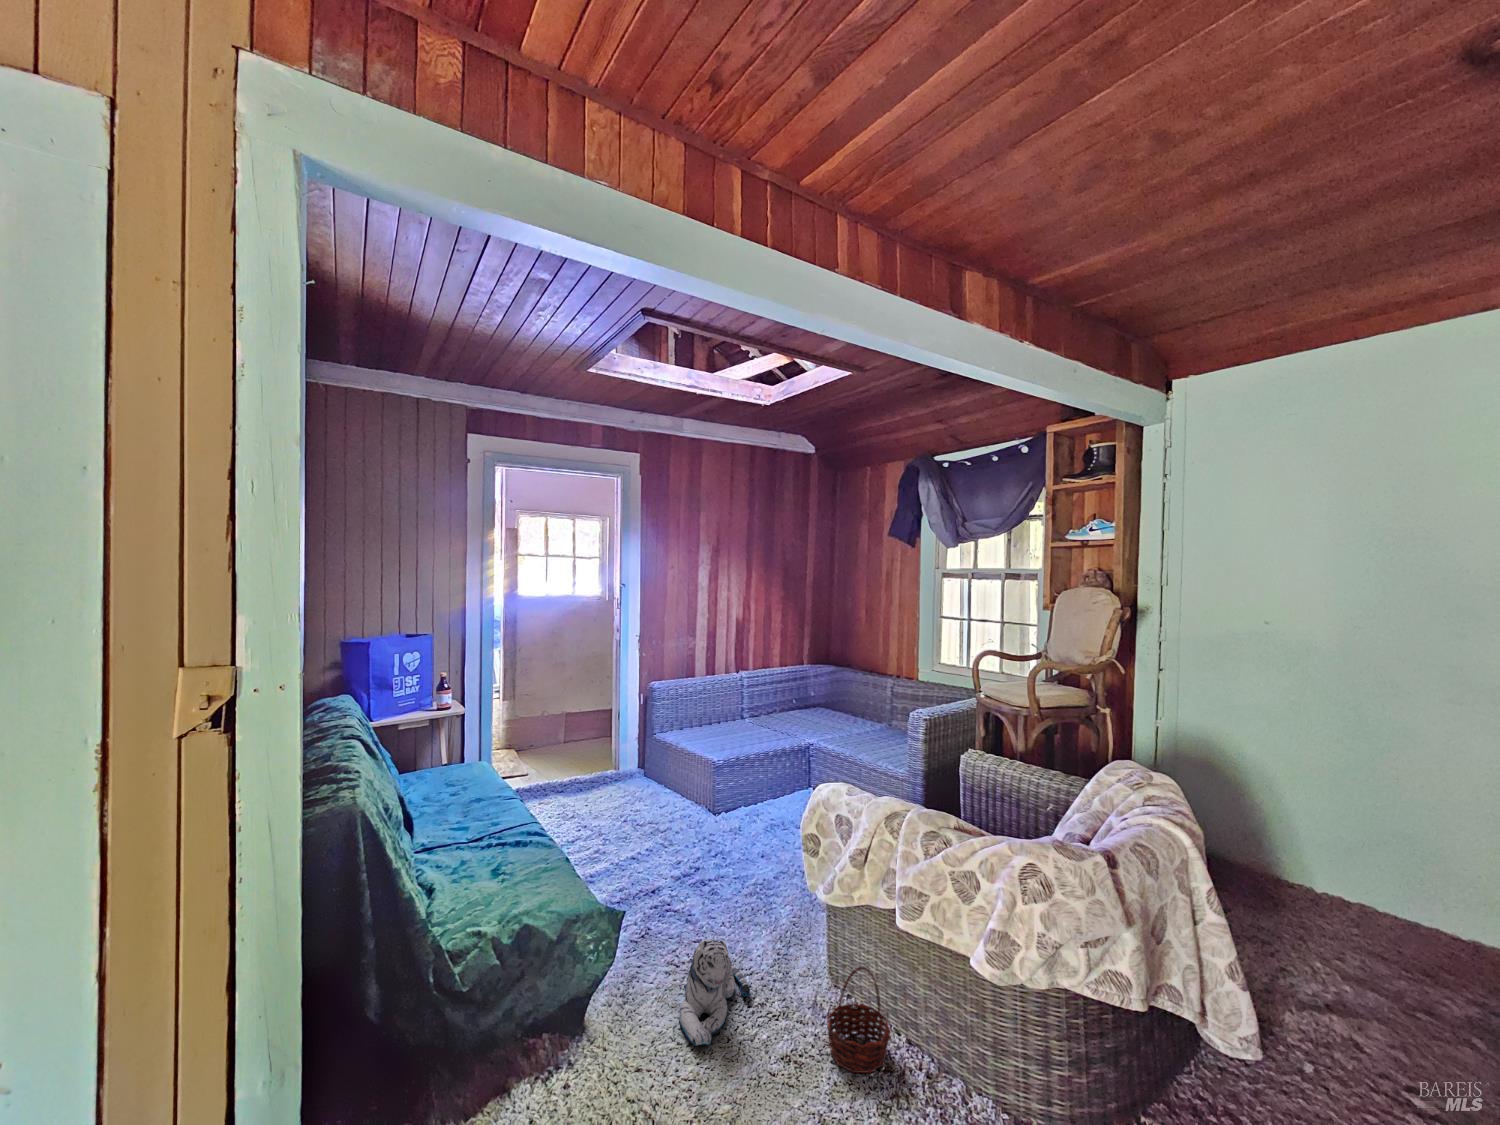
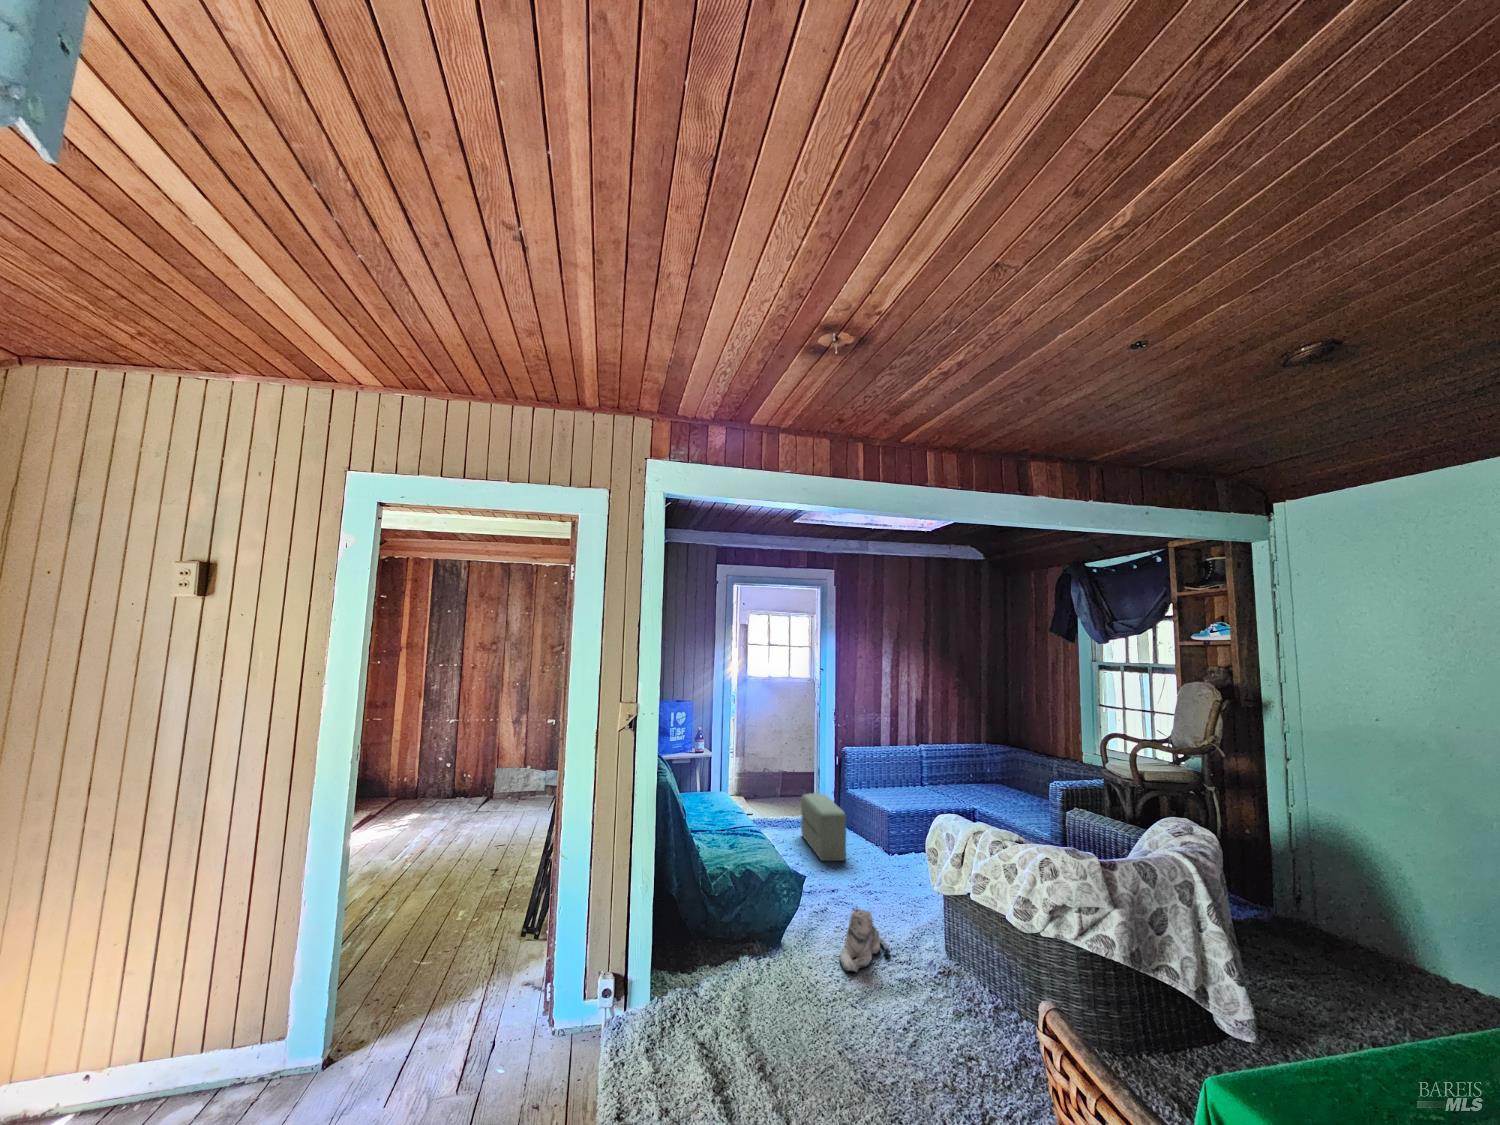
pouf: none [596,747,661,840] -> present [801,793,846,861]
basket: present [827,967,891,1073] -> none [934,934,978,1005]

